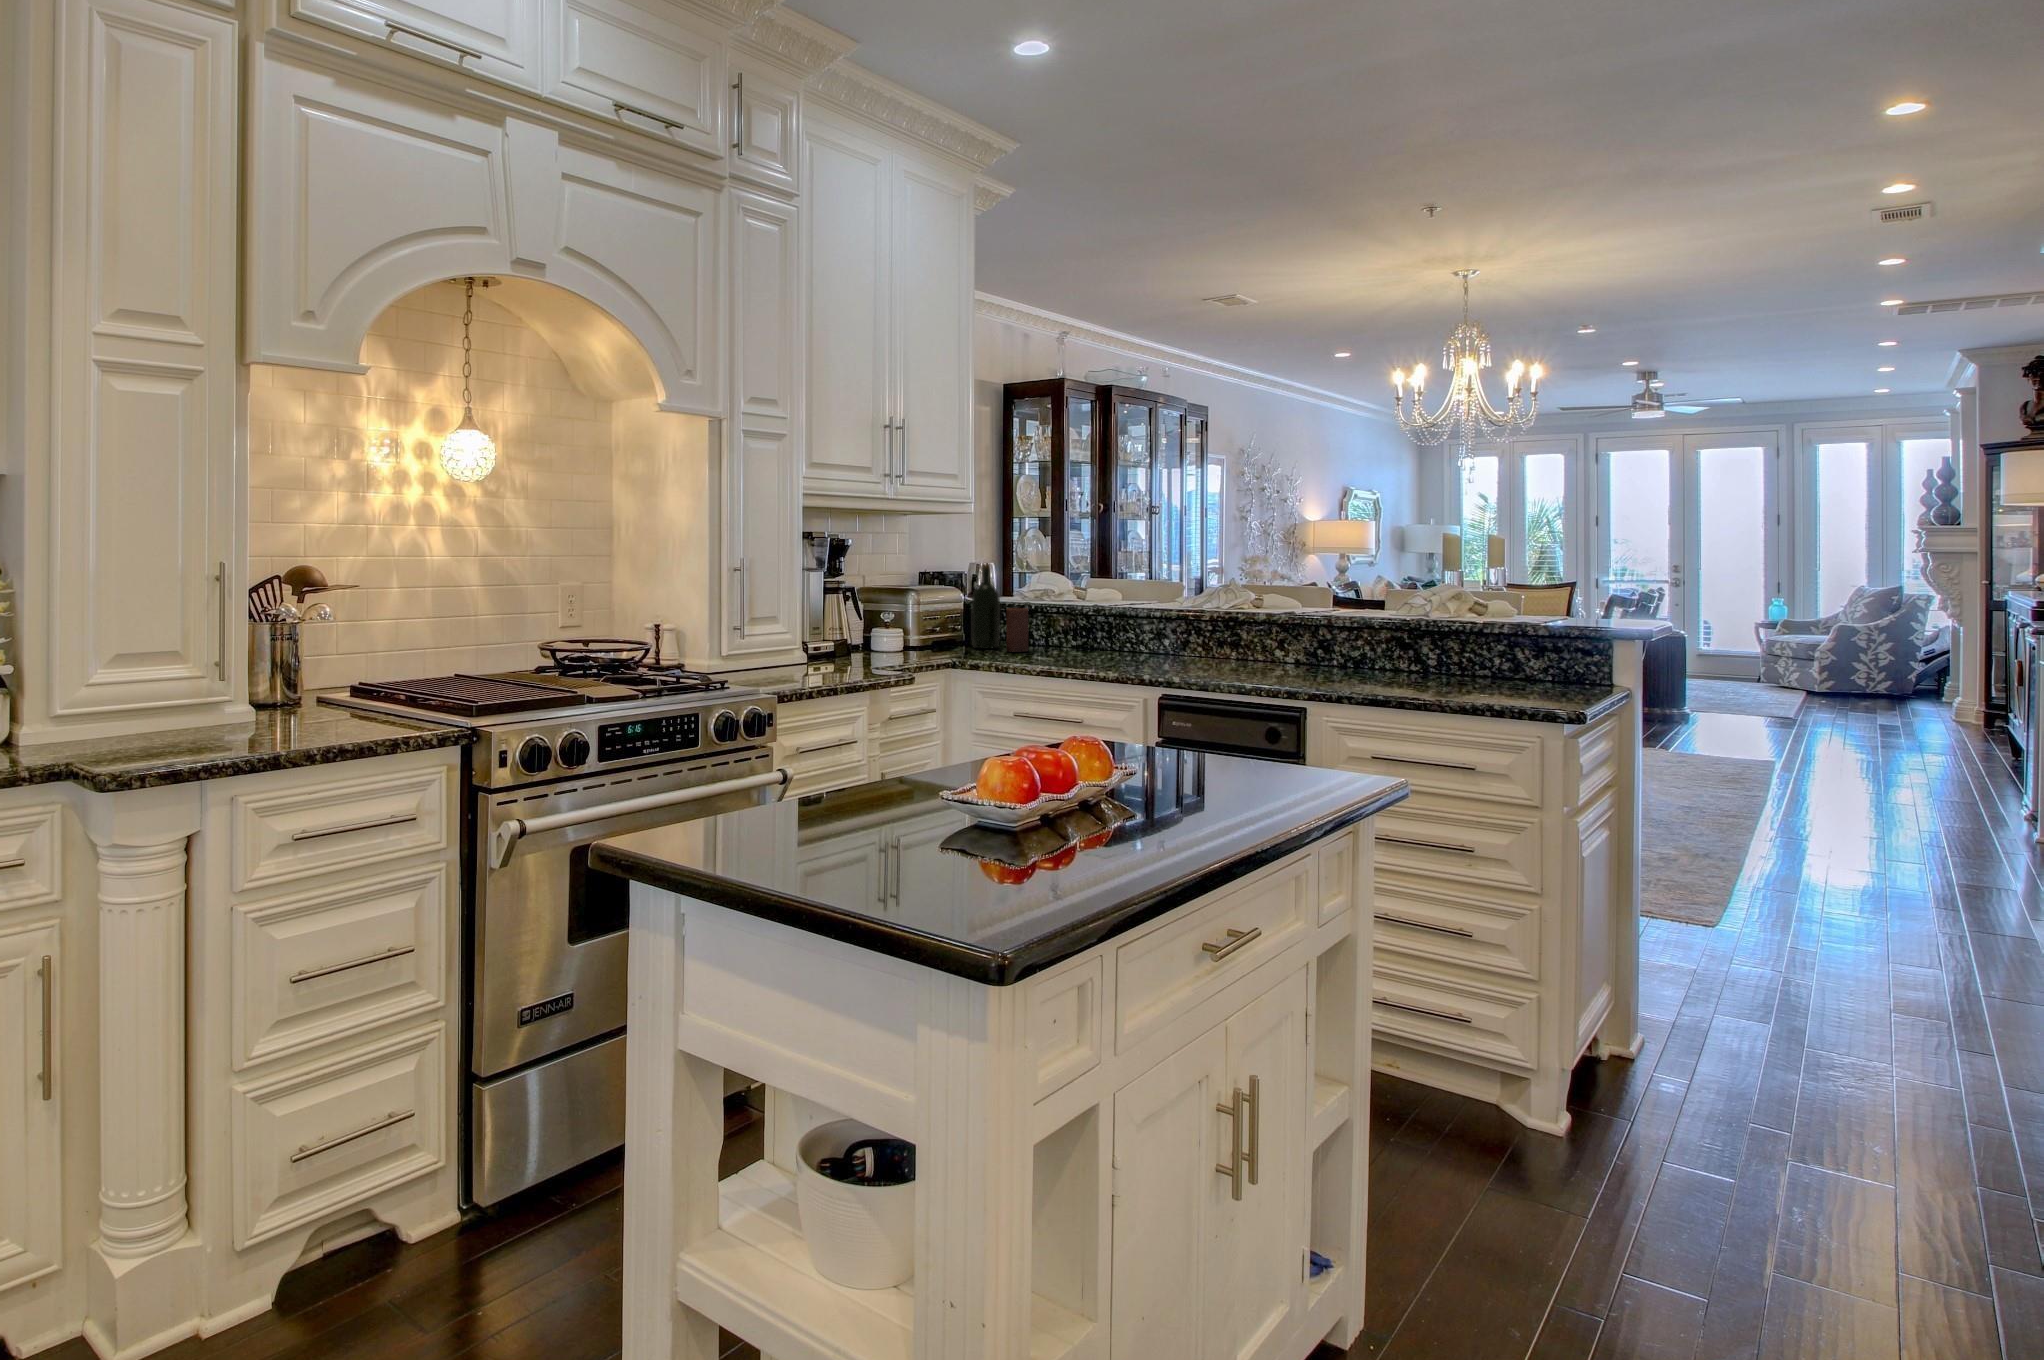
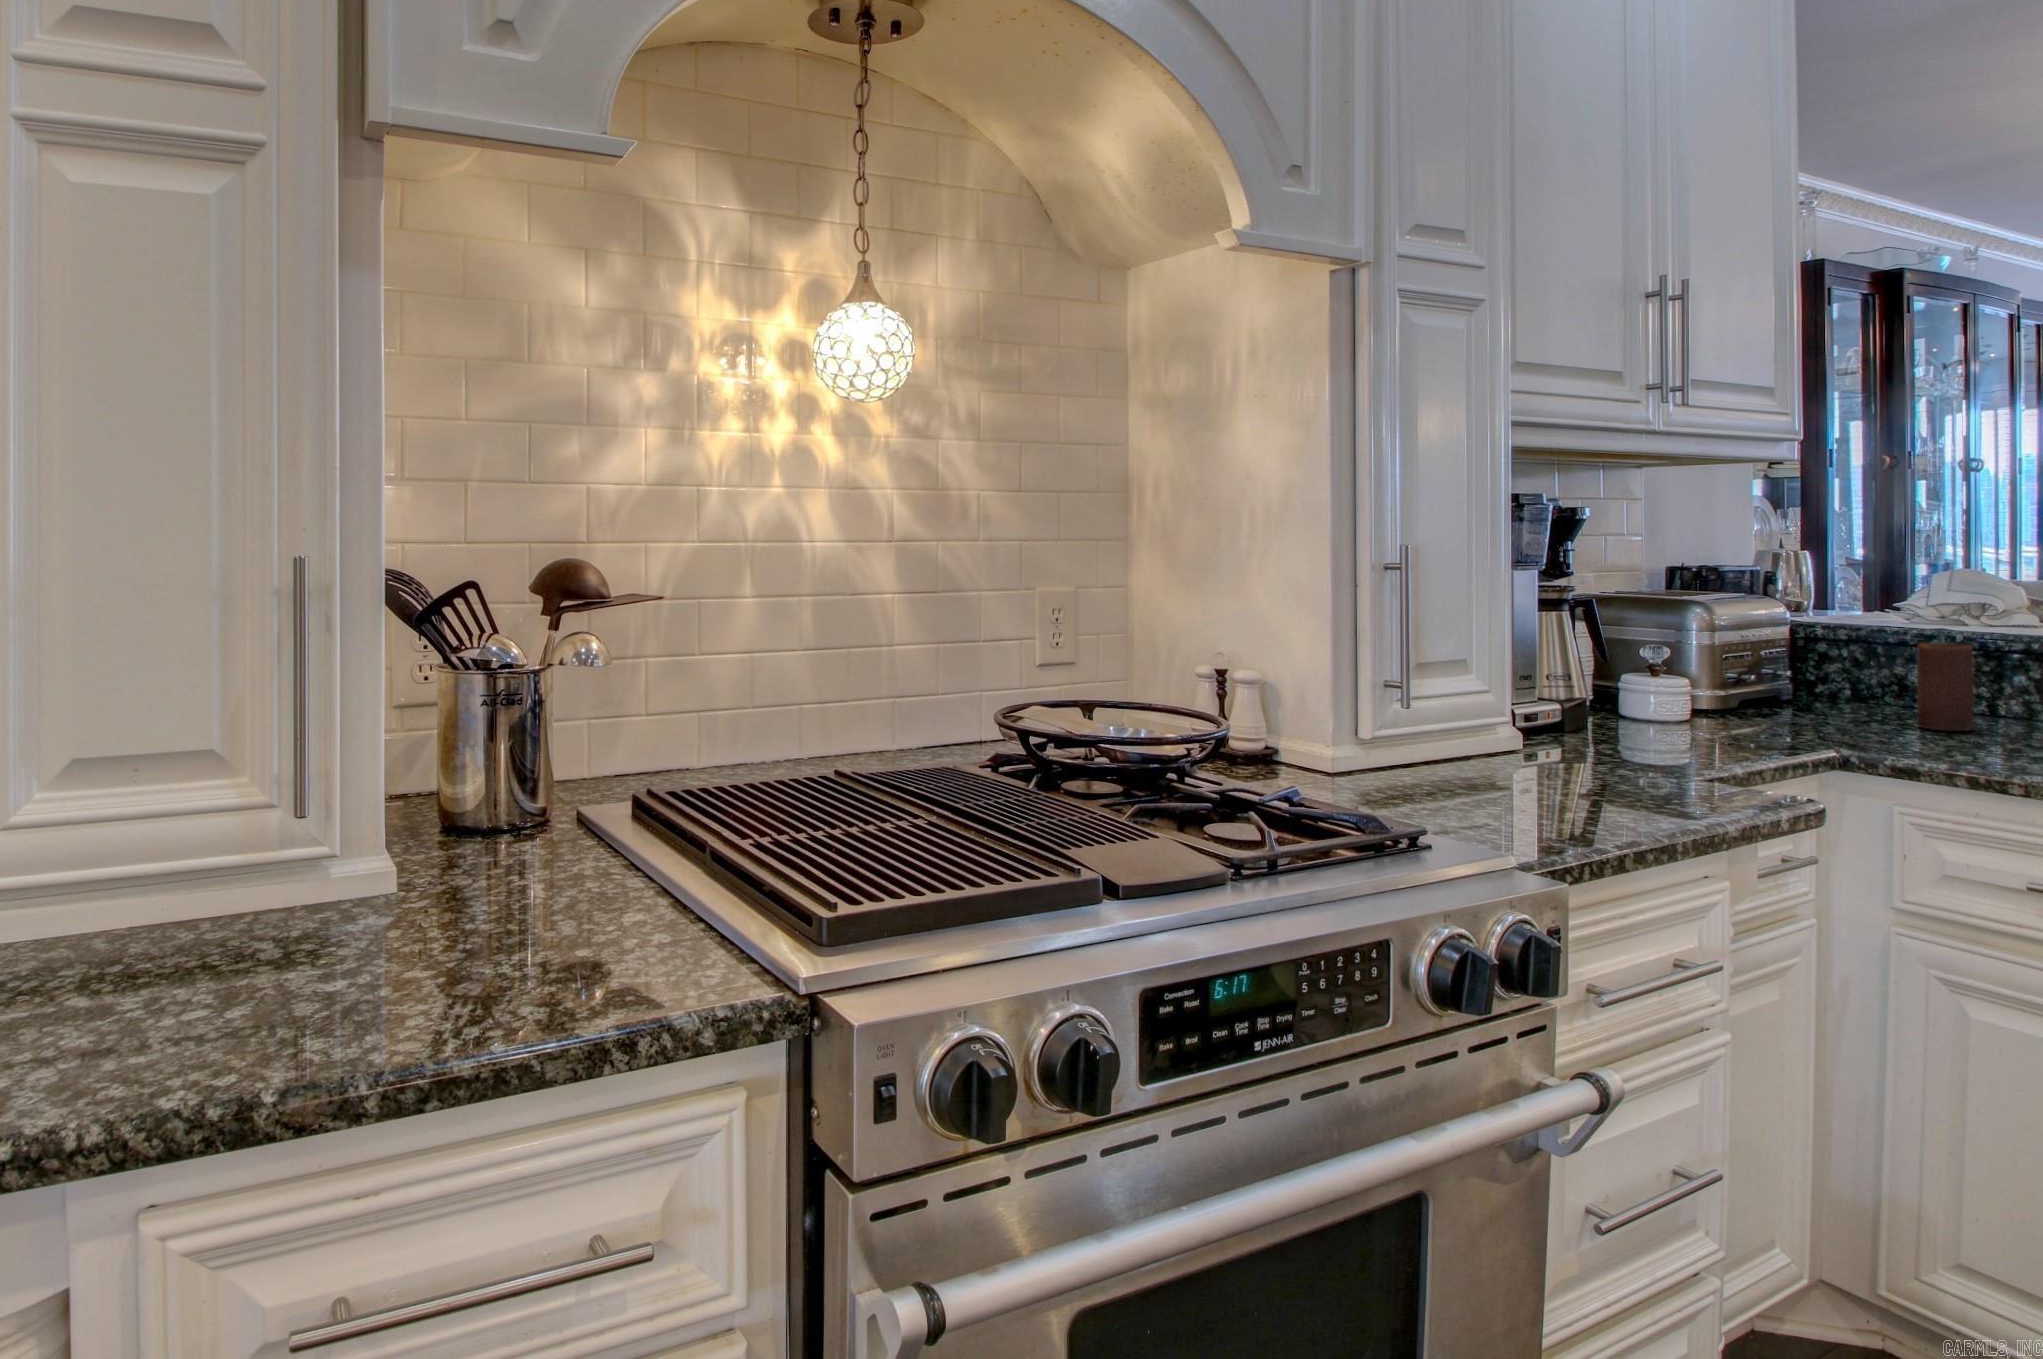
wine bottle: present [972,564,1000,649] -> none [1821,558,1890,718]

